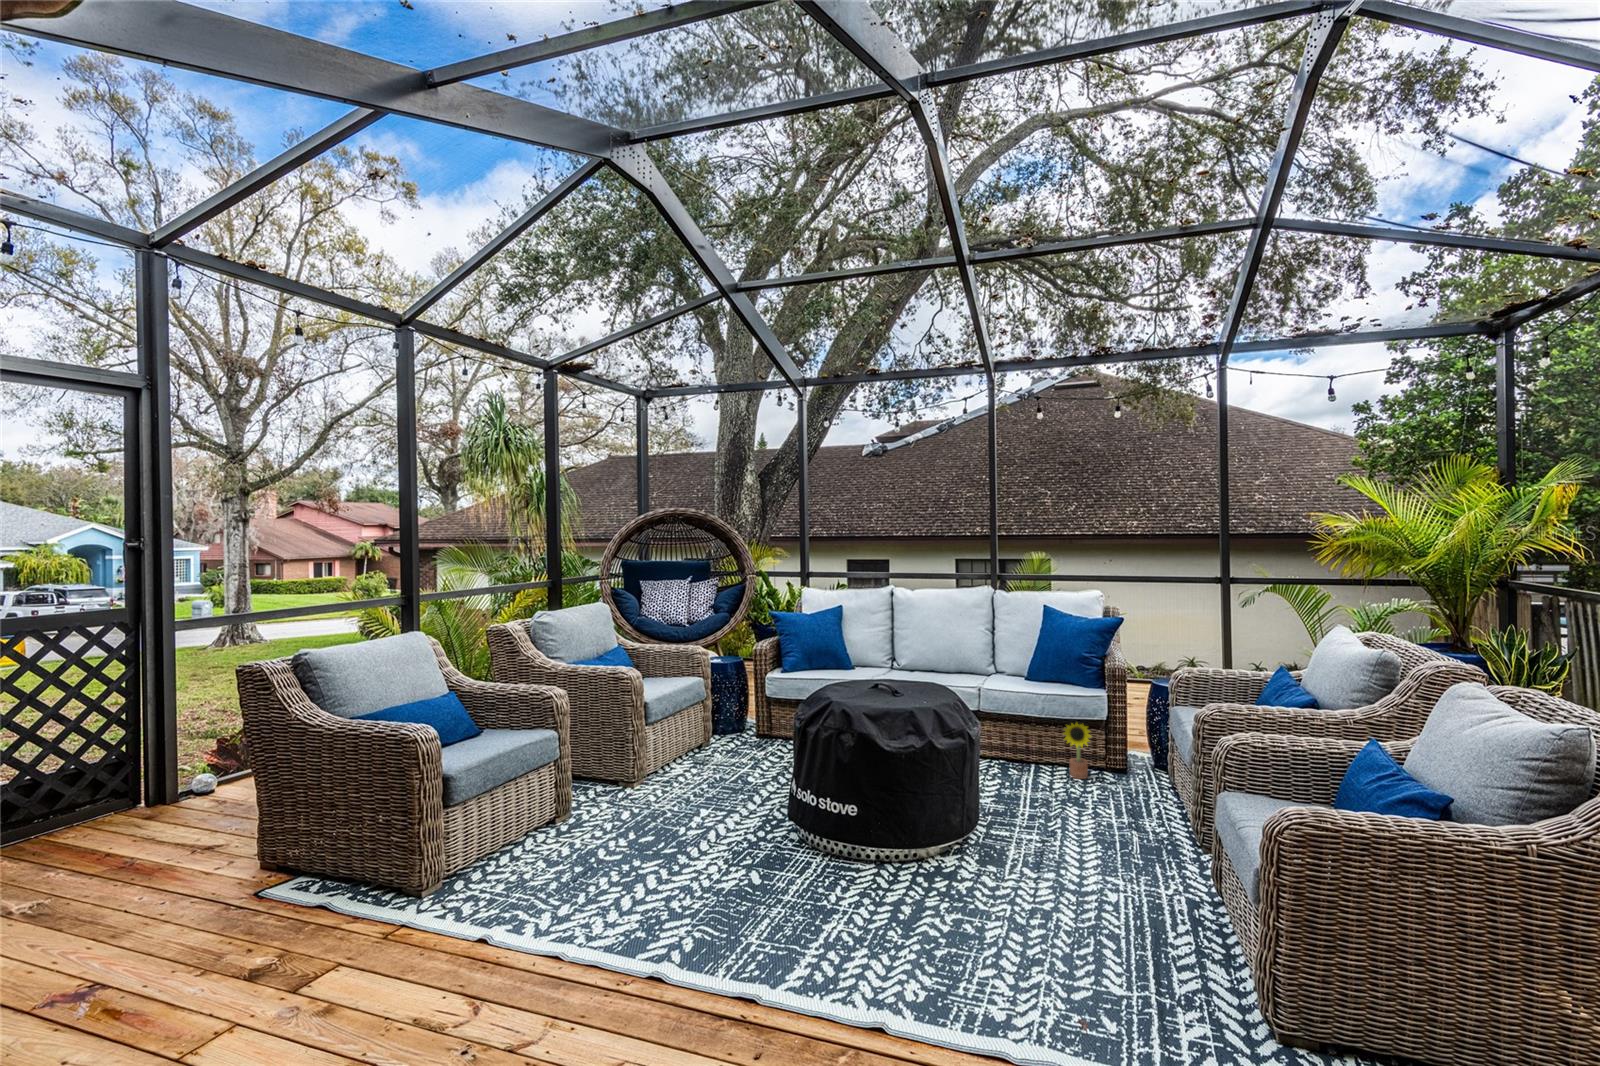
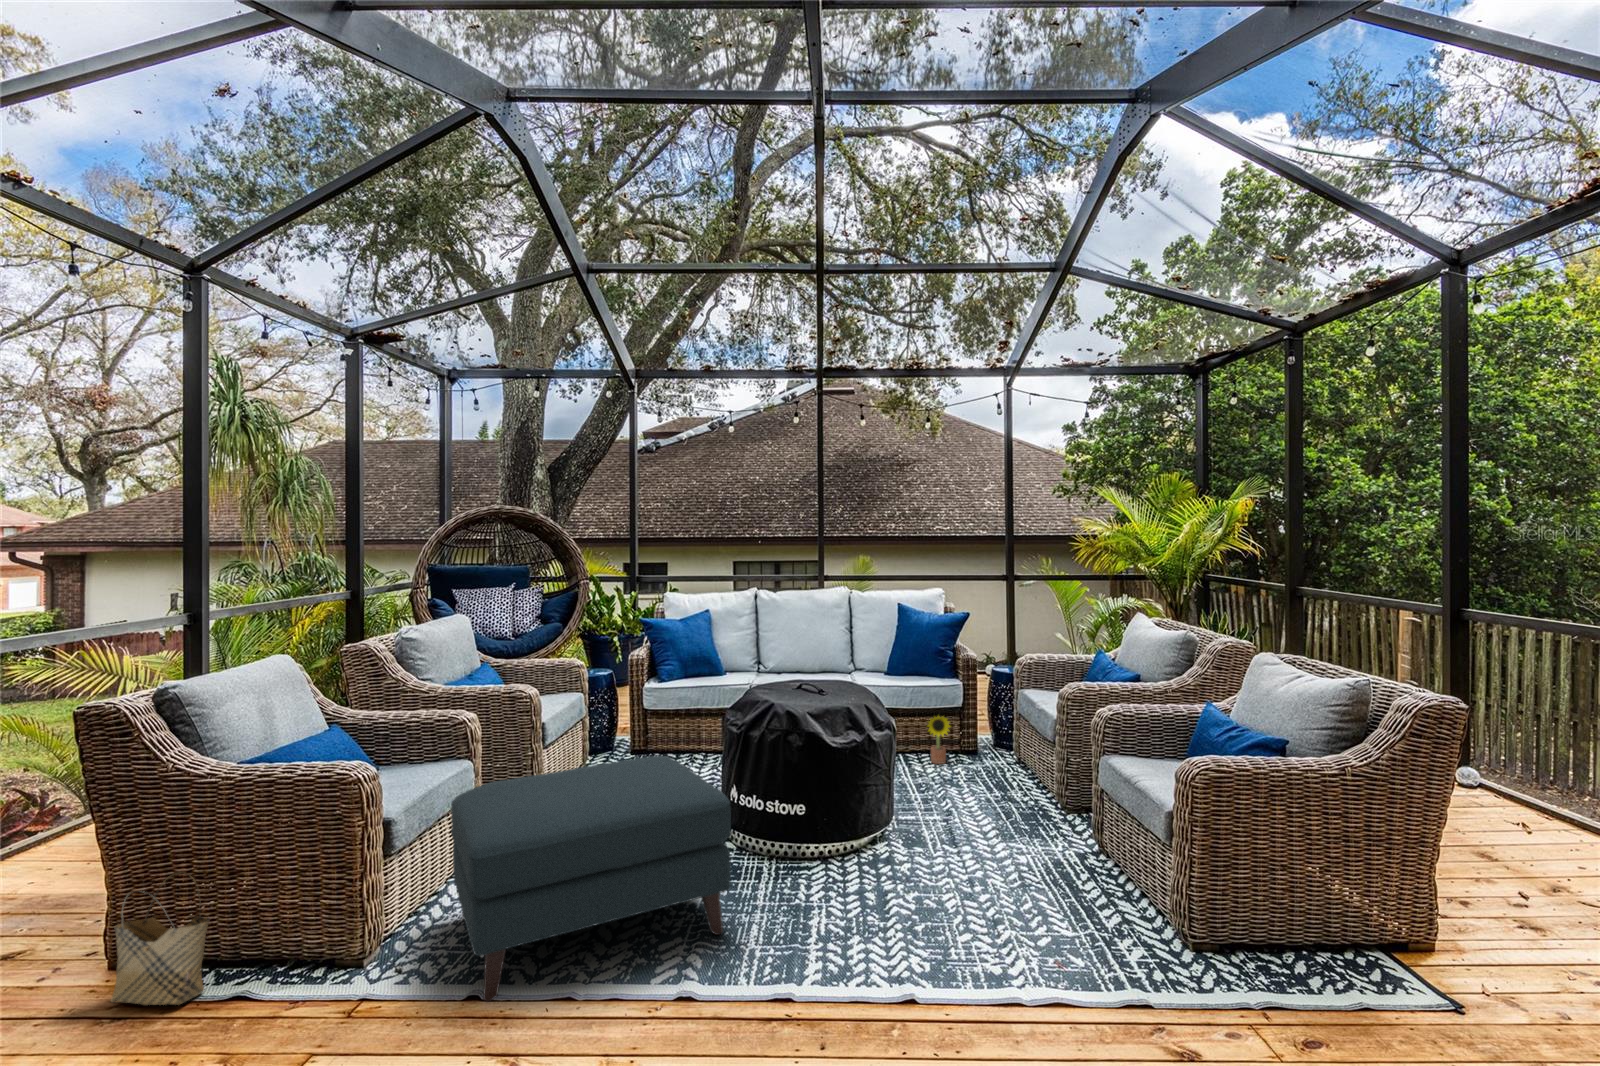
ottoman: none [473,735,741,947] -> present [451,756,731,1002]
woven basket: none [234,792,303,903] -> present [111,872,209,1005]

